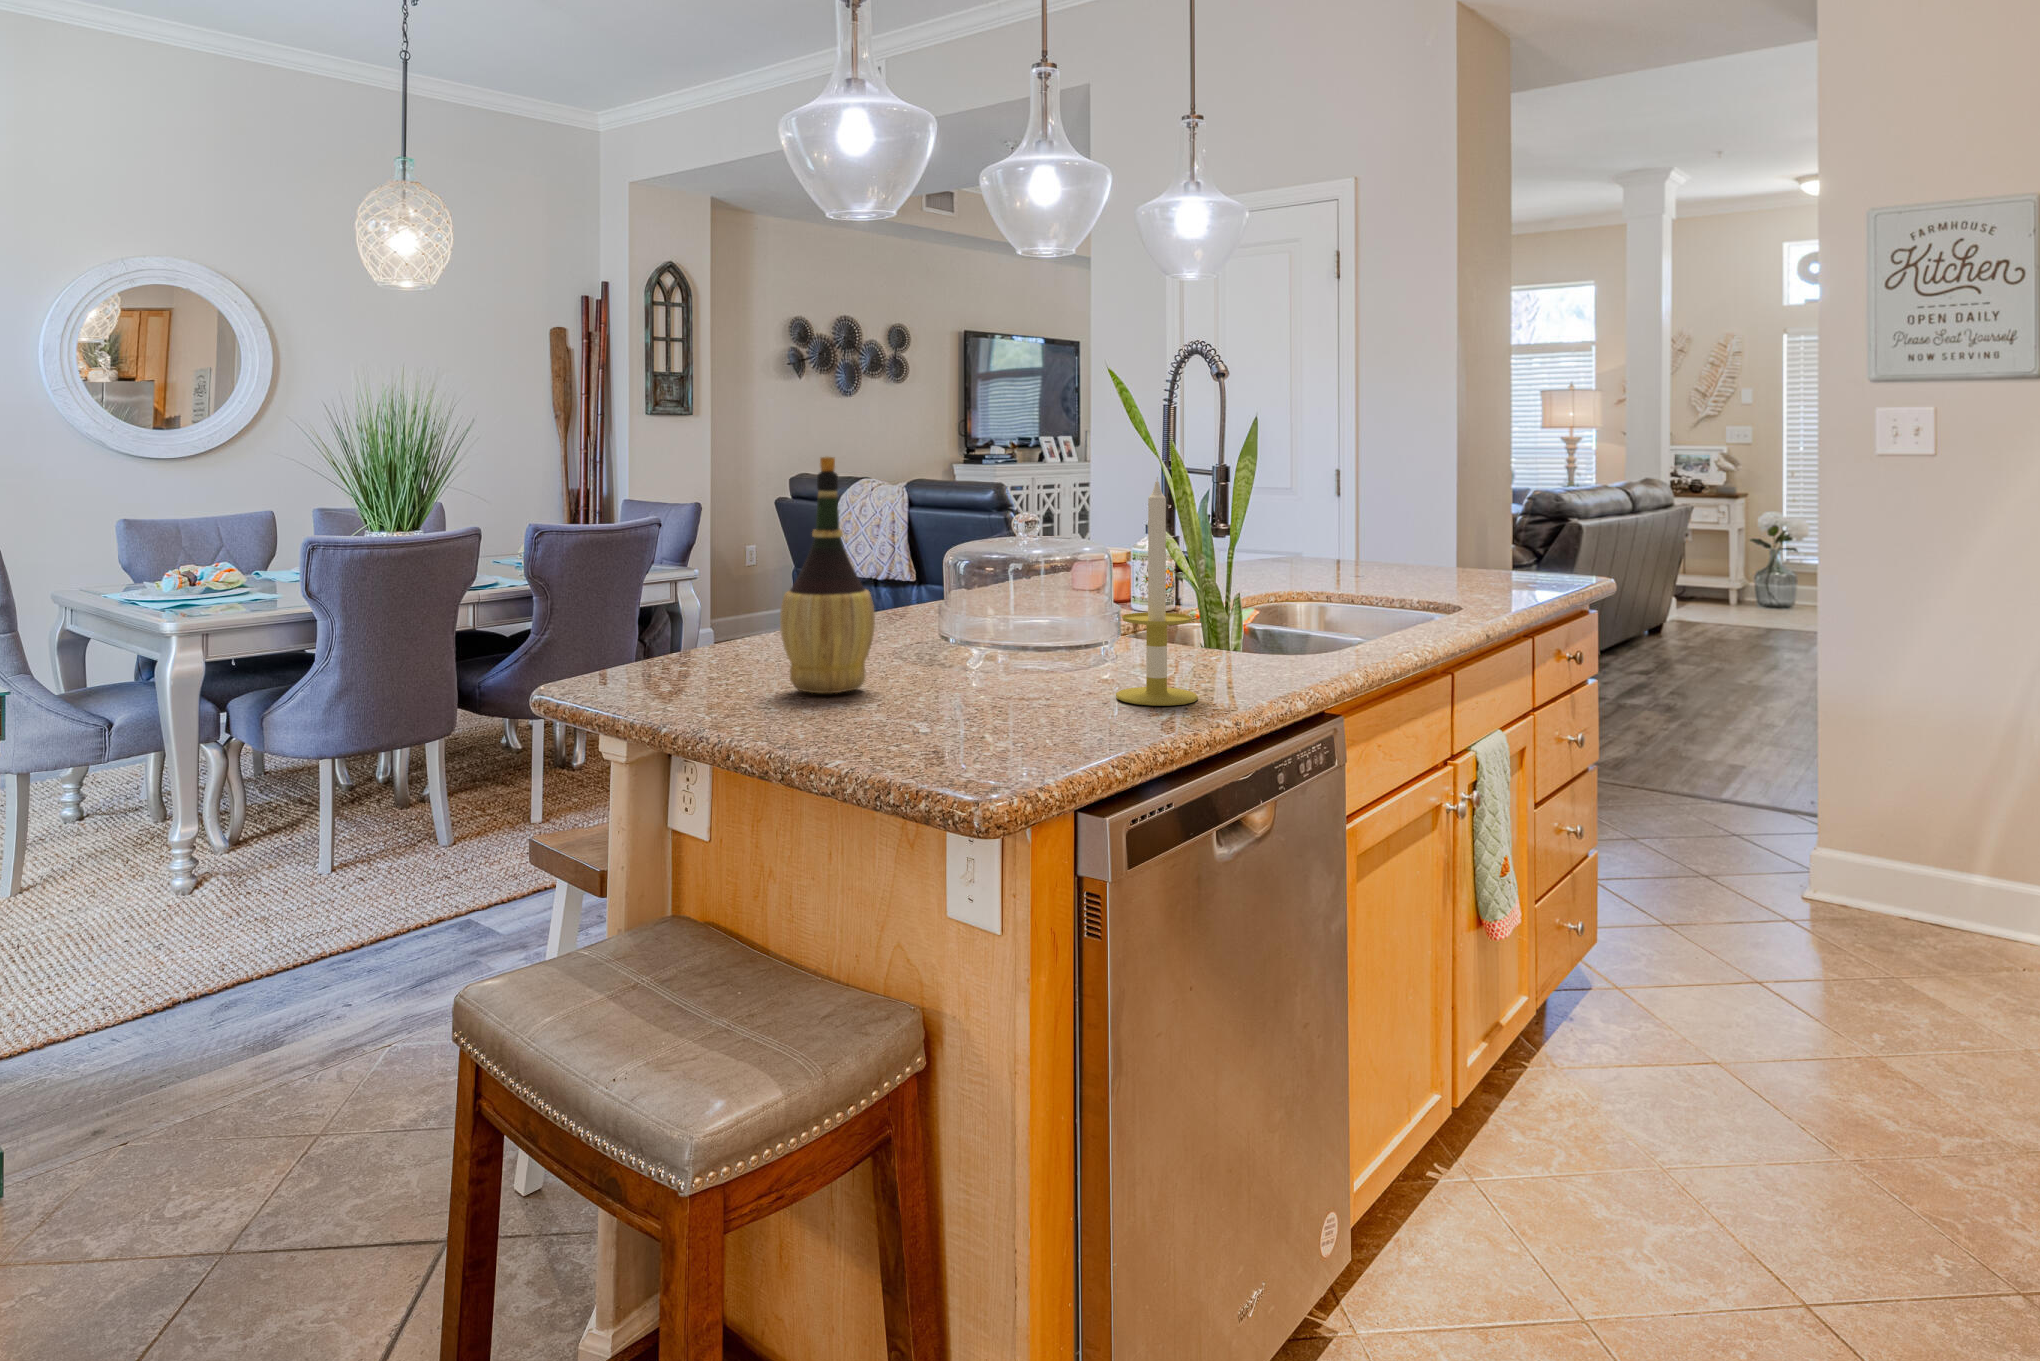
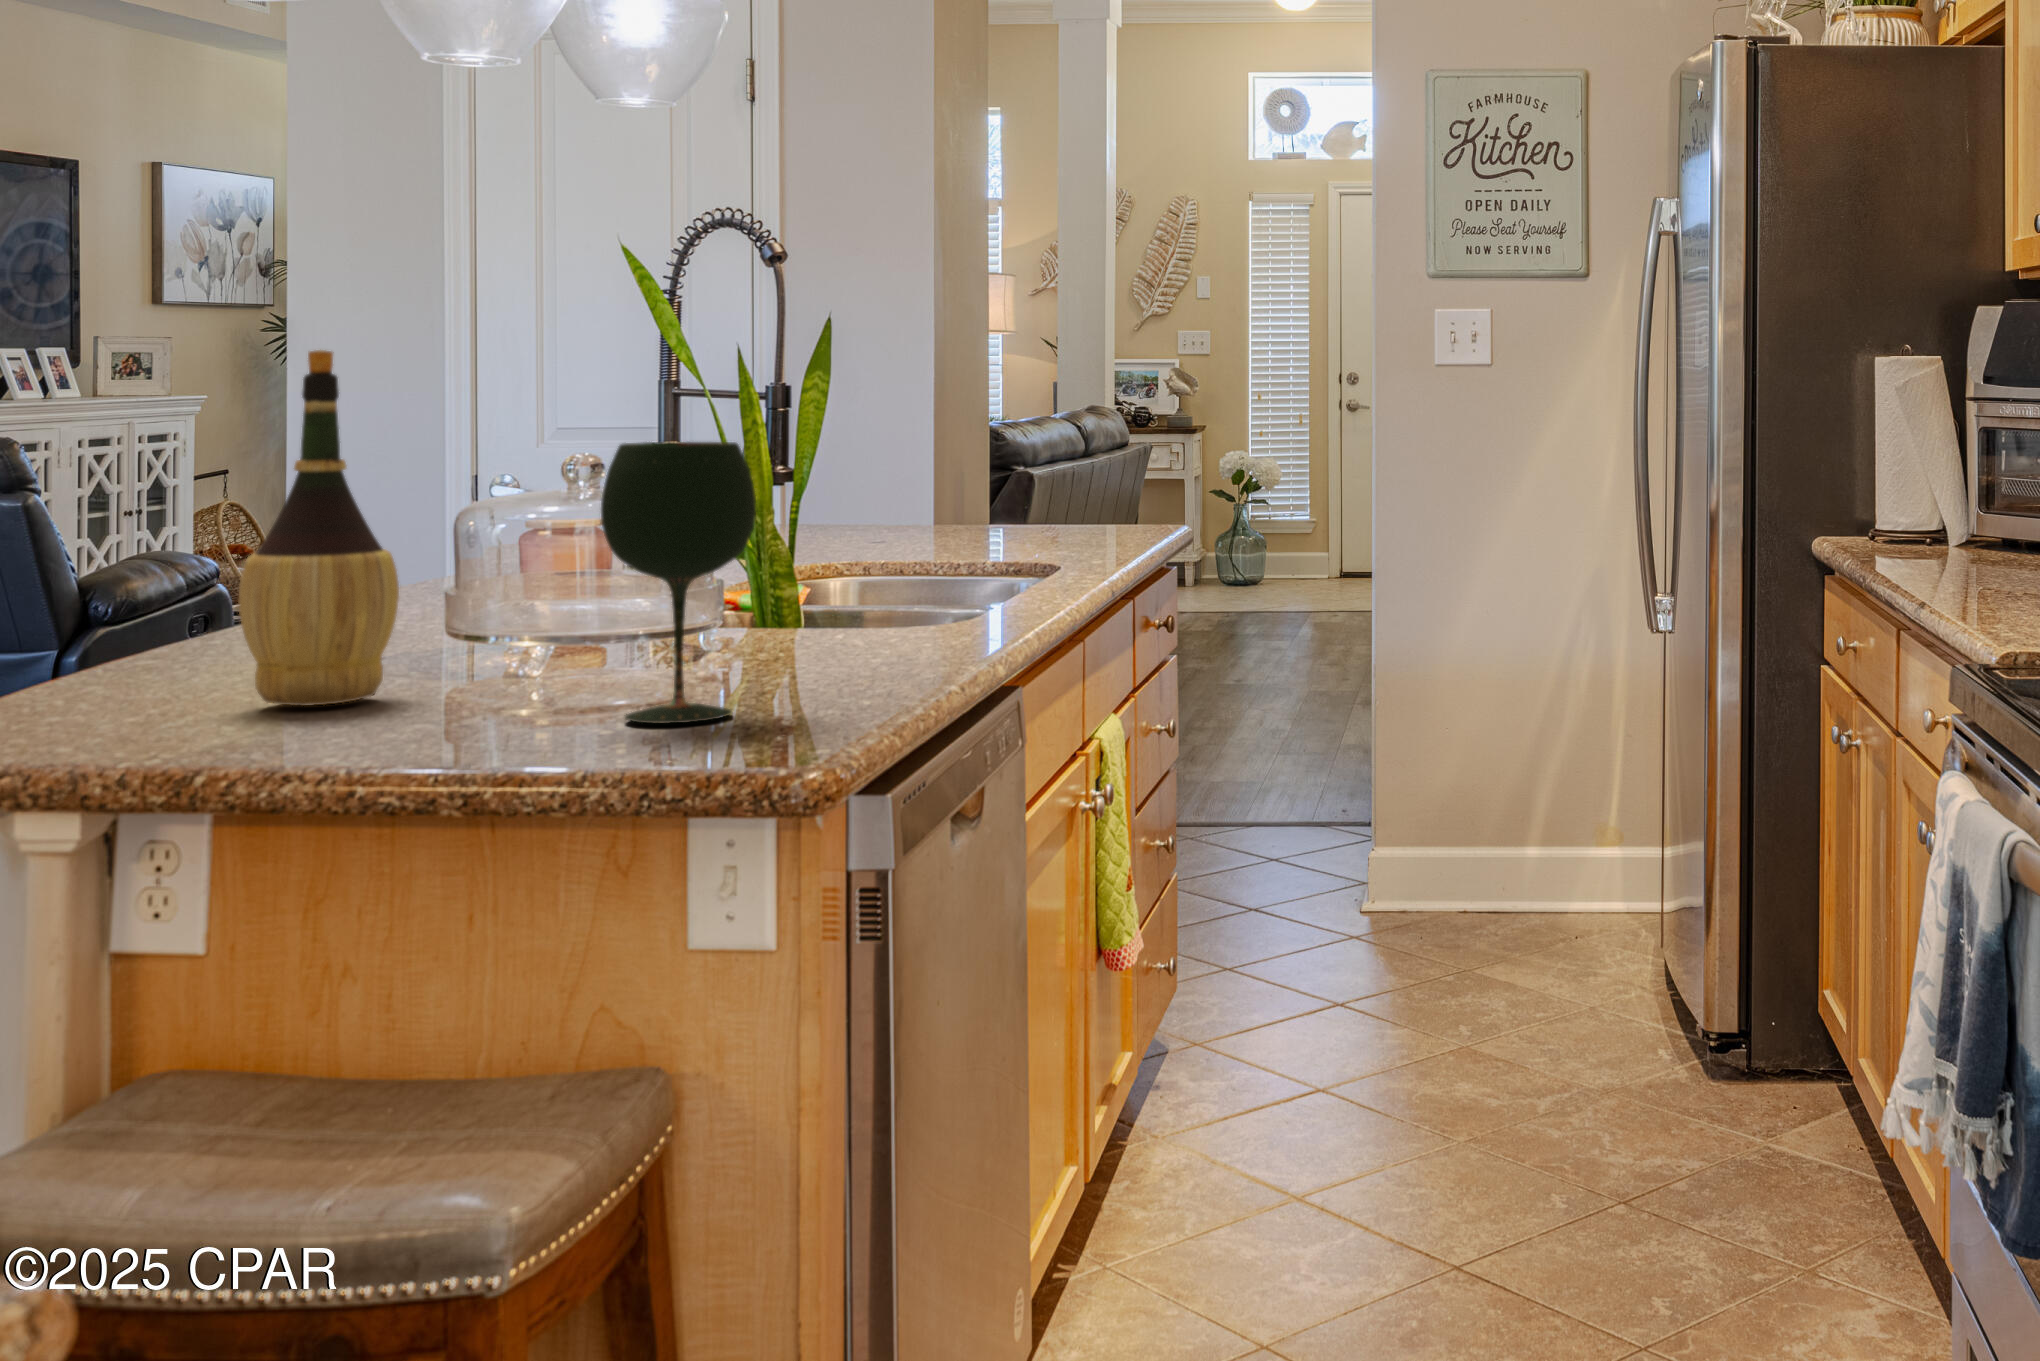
candle: present [1116,477,1198,706] -> none [765,378,874,671]
wine glass: none [921,528,1035,750] -> present [601,442,756,724]

